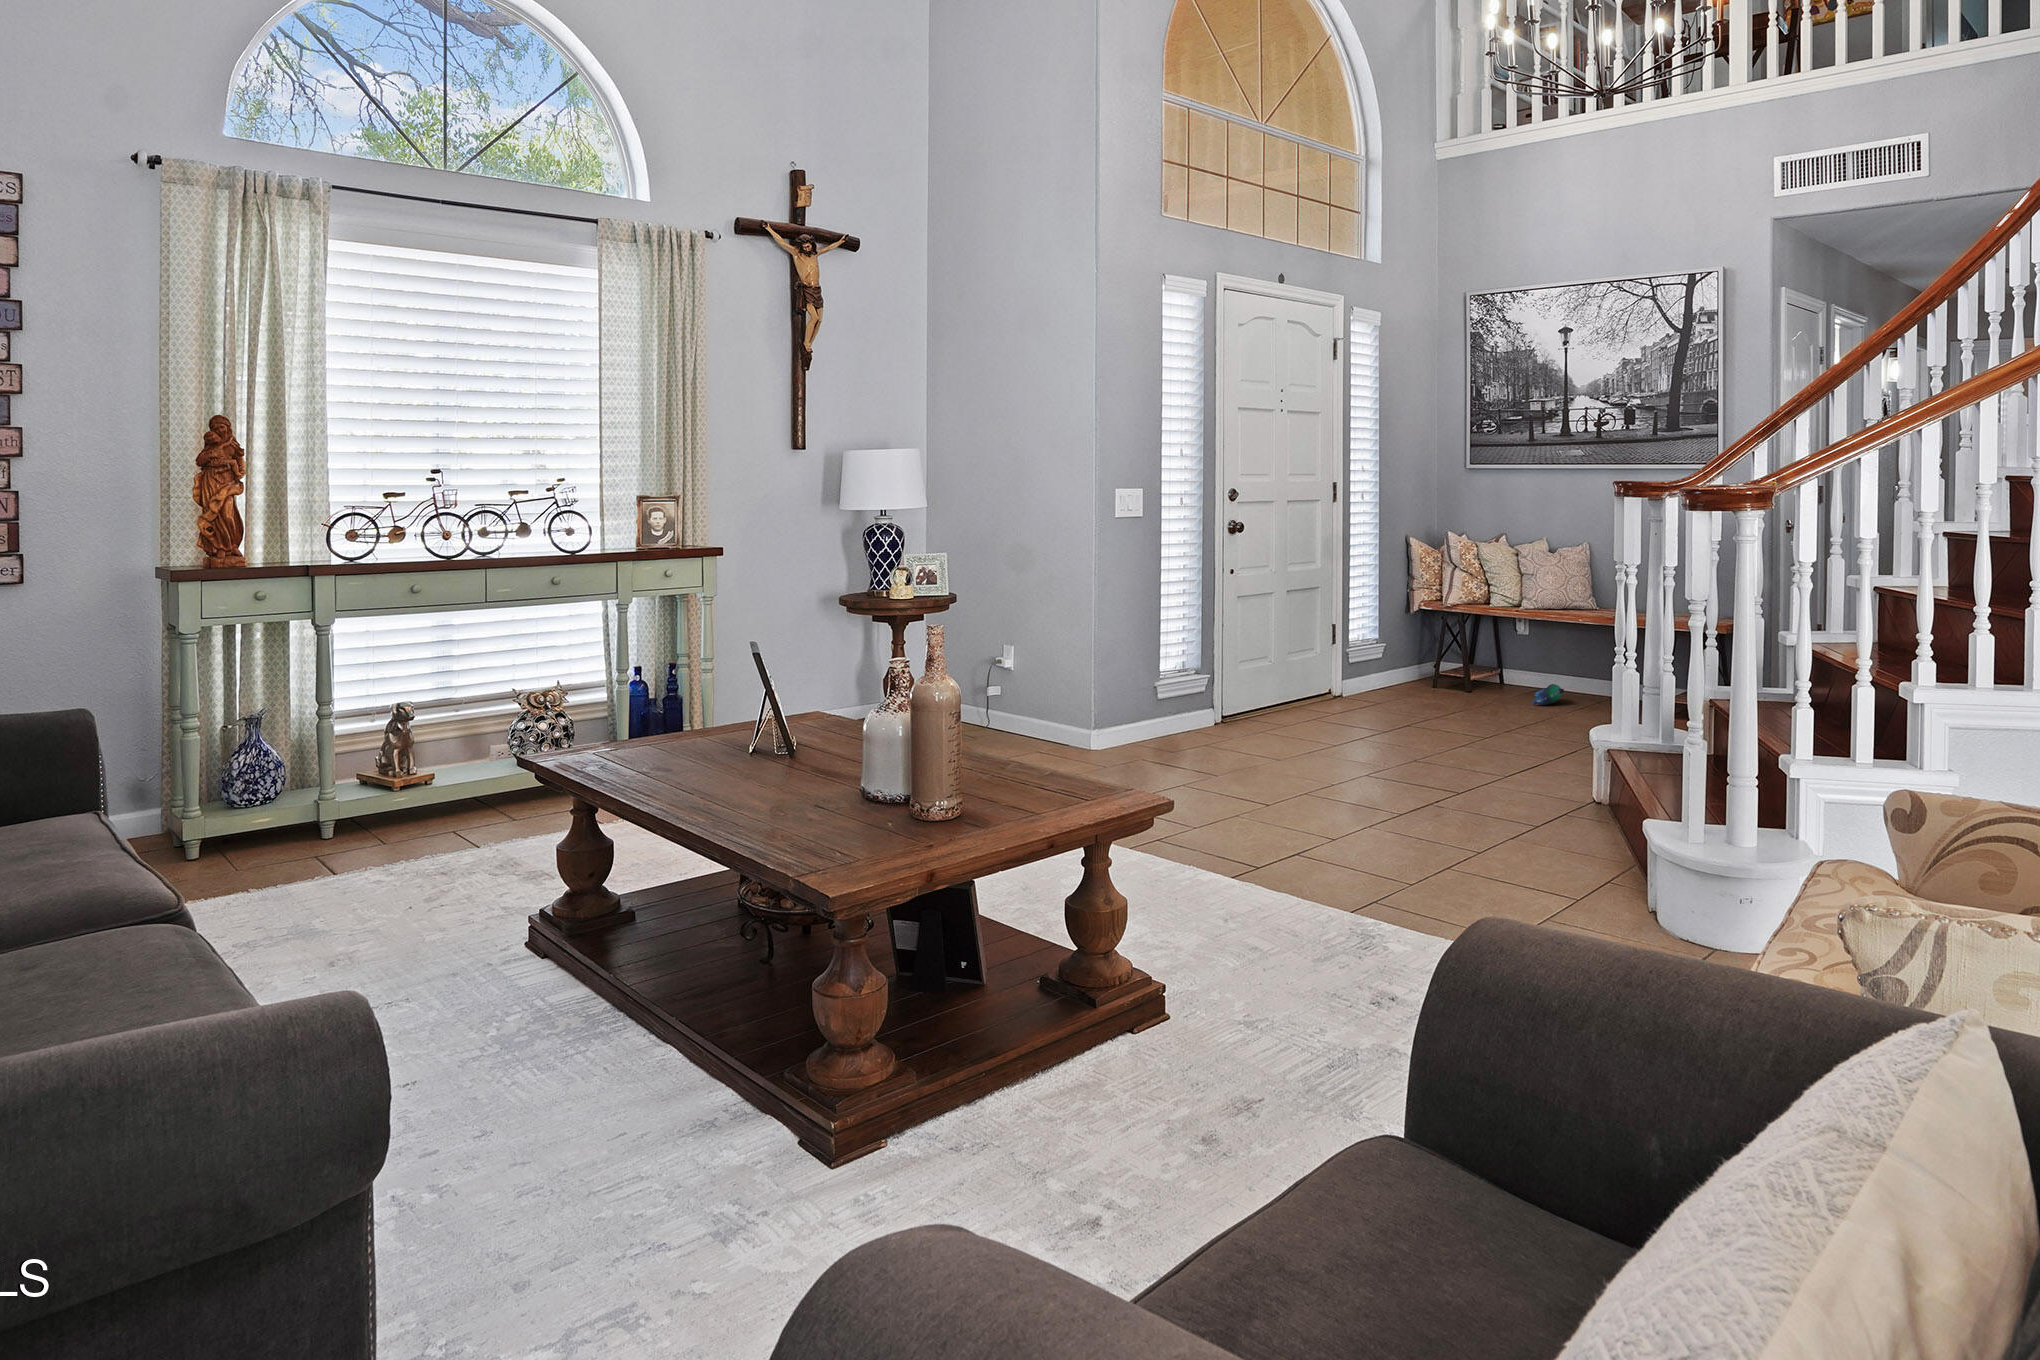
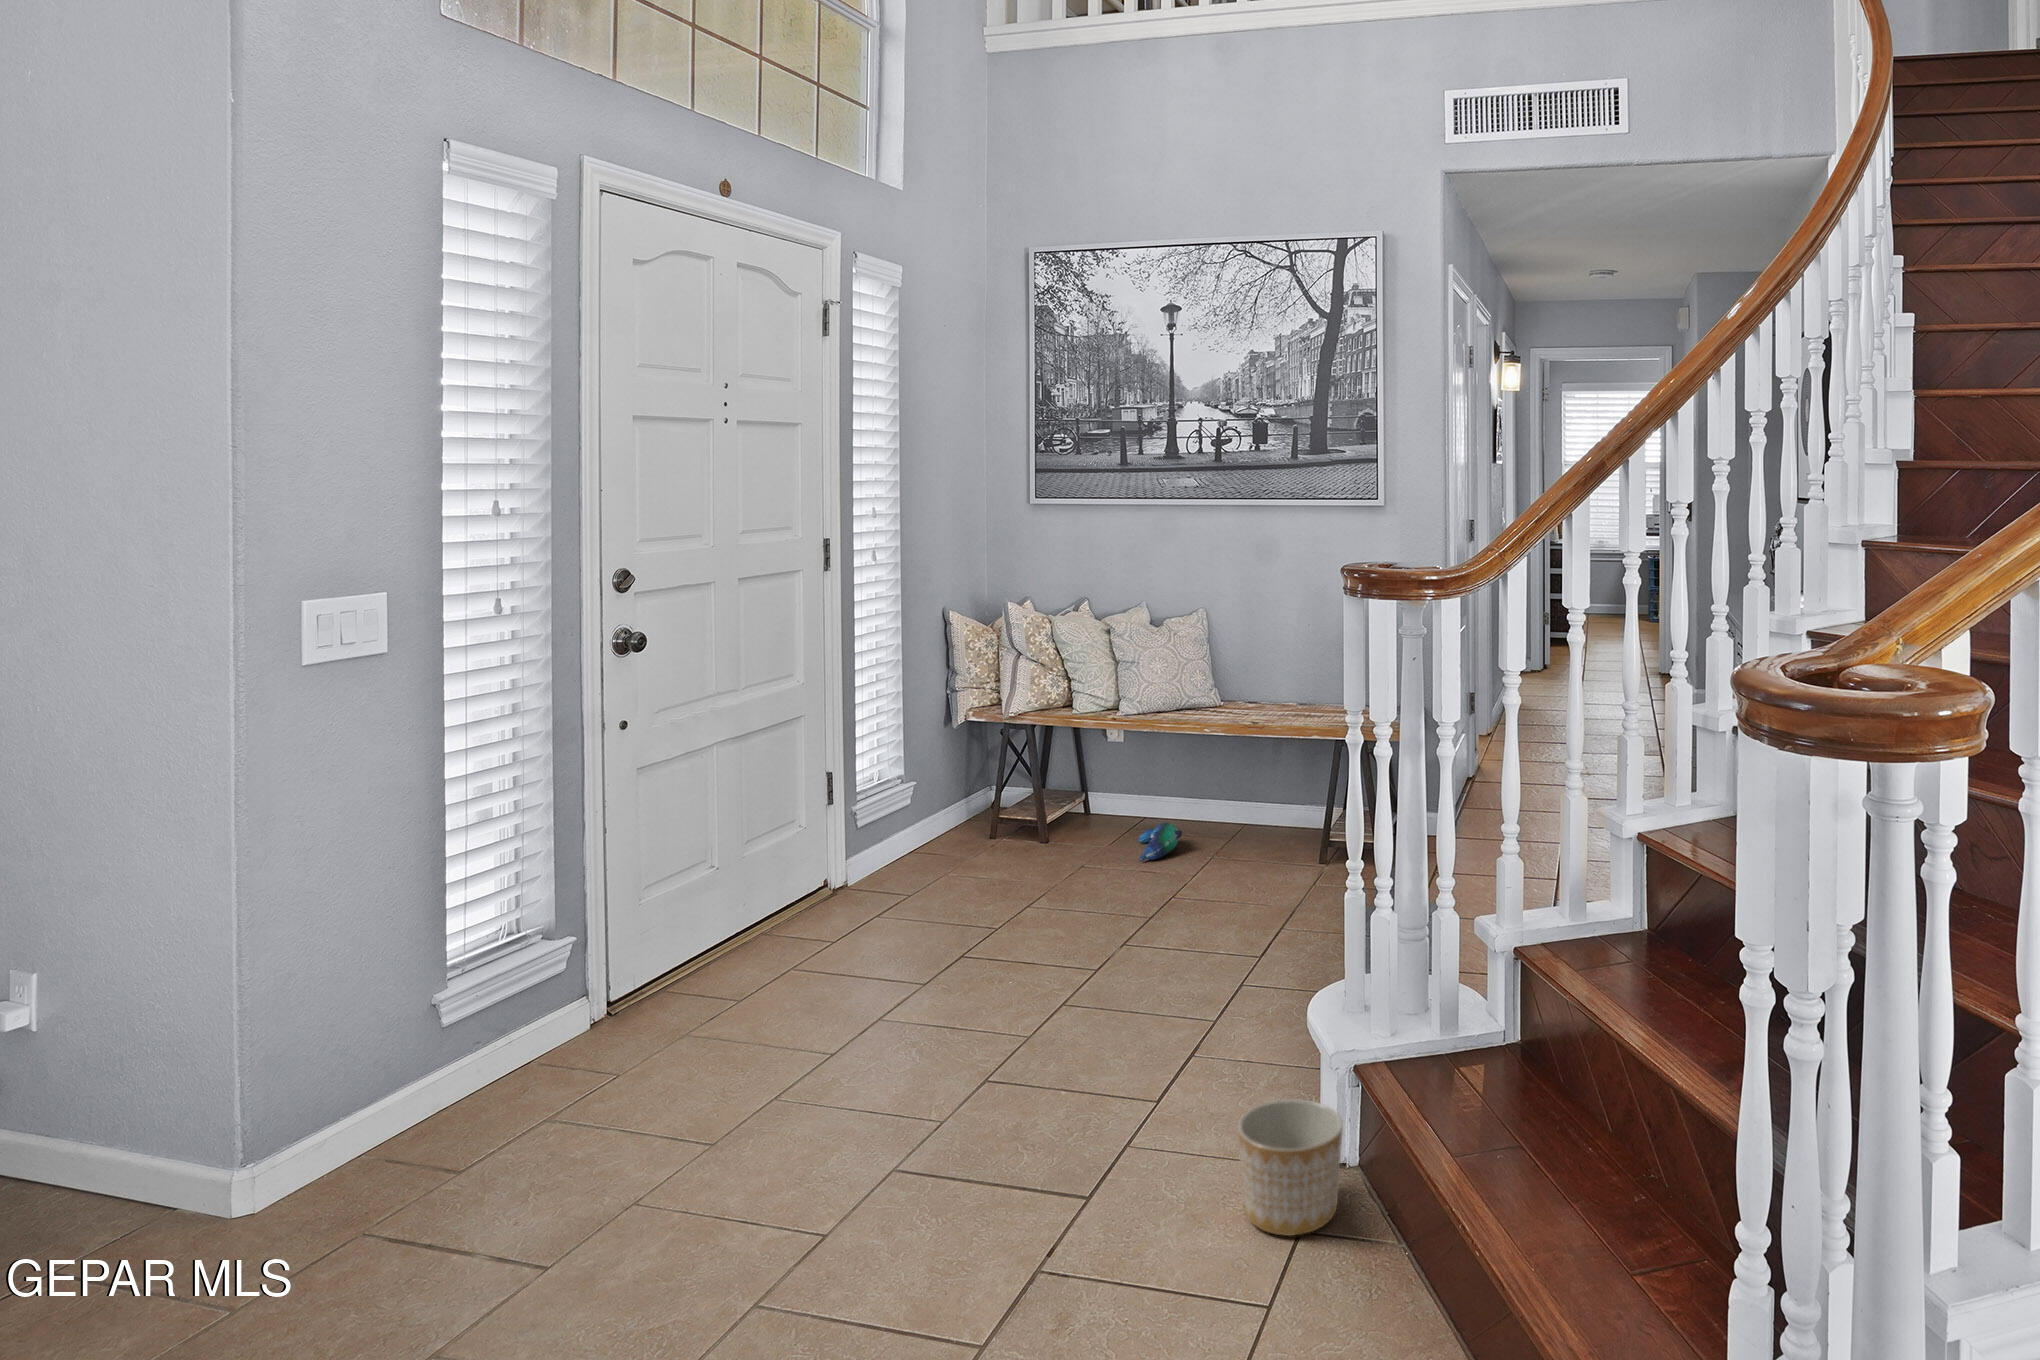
planter: none [1534,767,1593,827] -> present [1238,1099,1343,1236]

